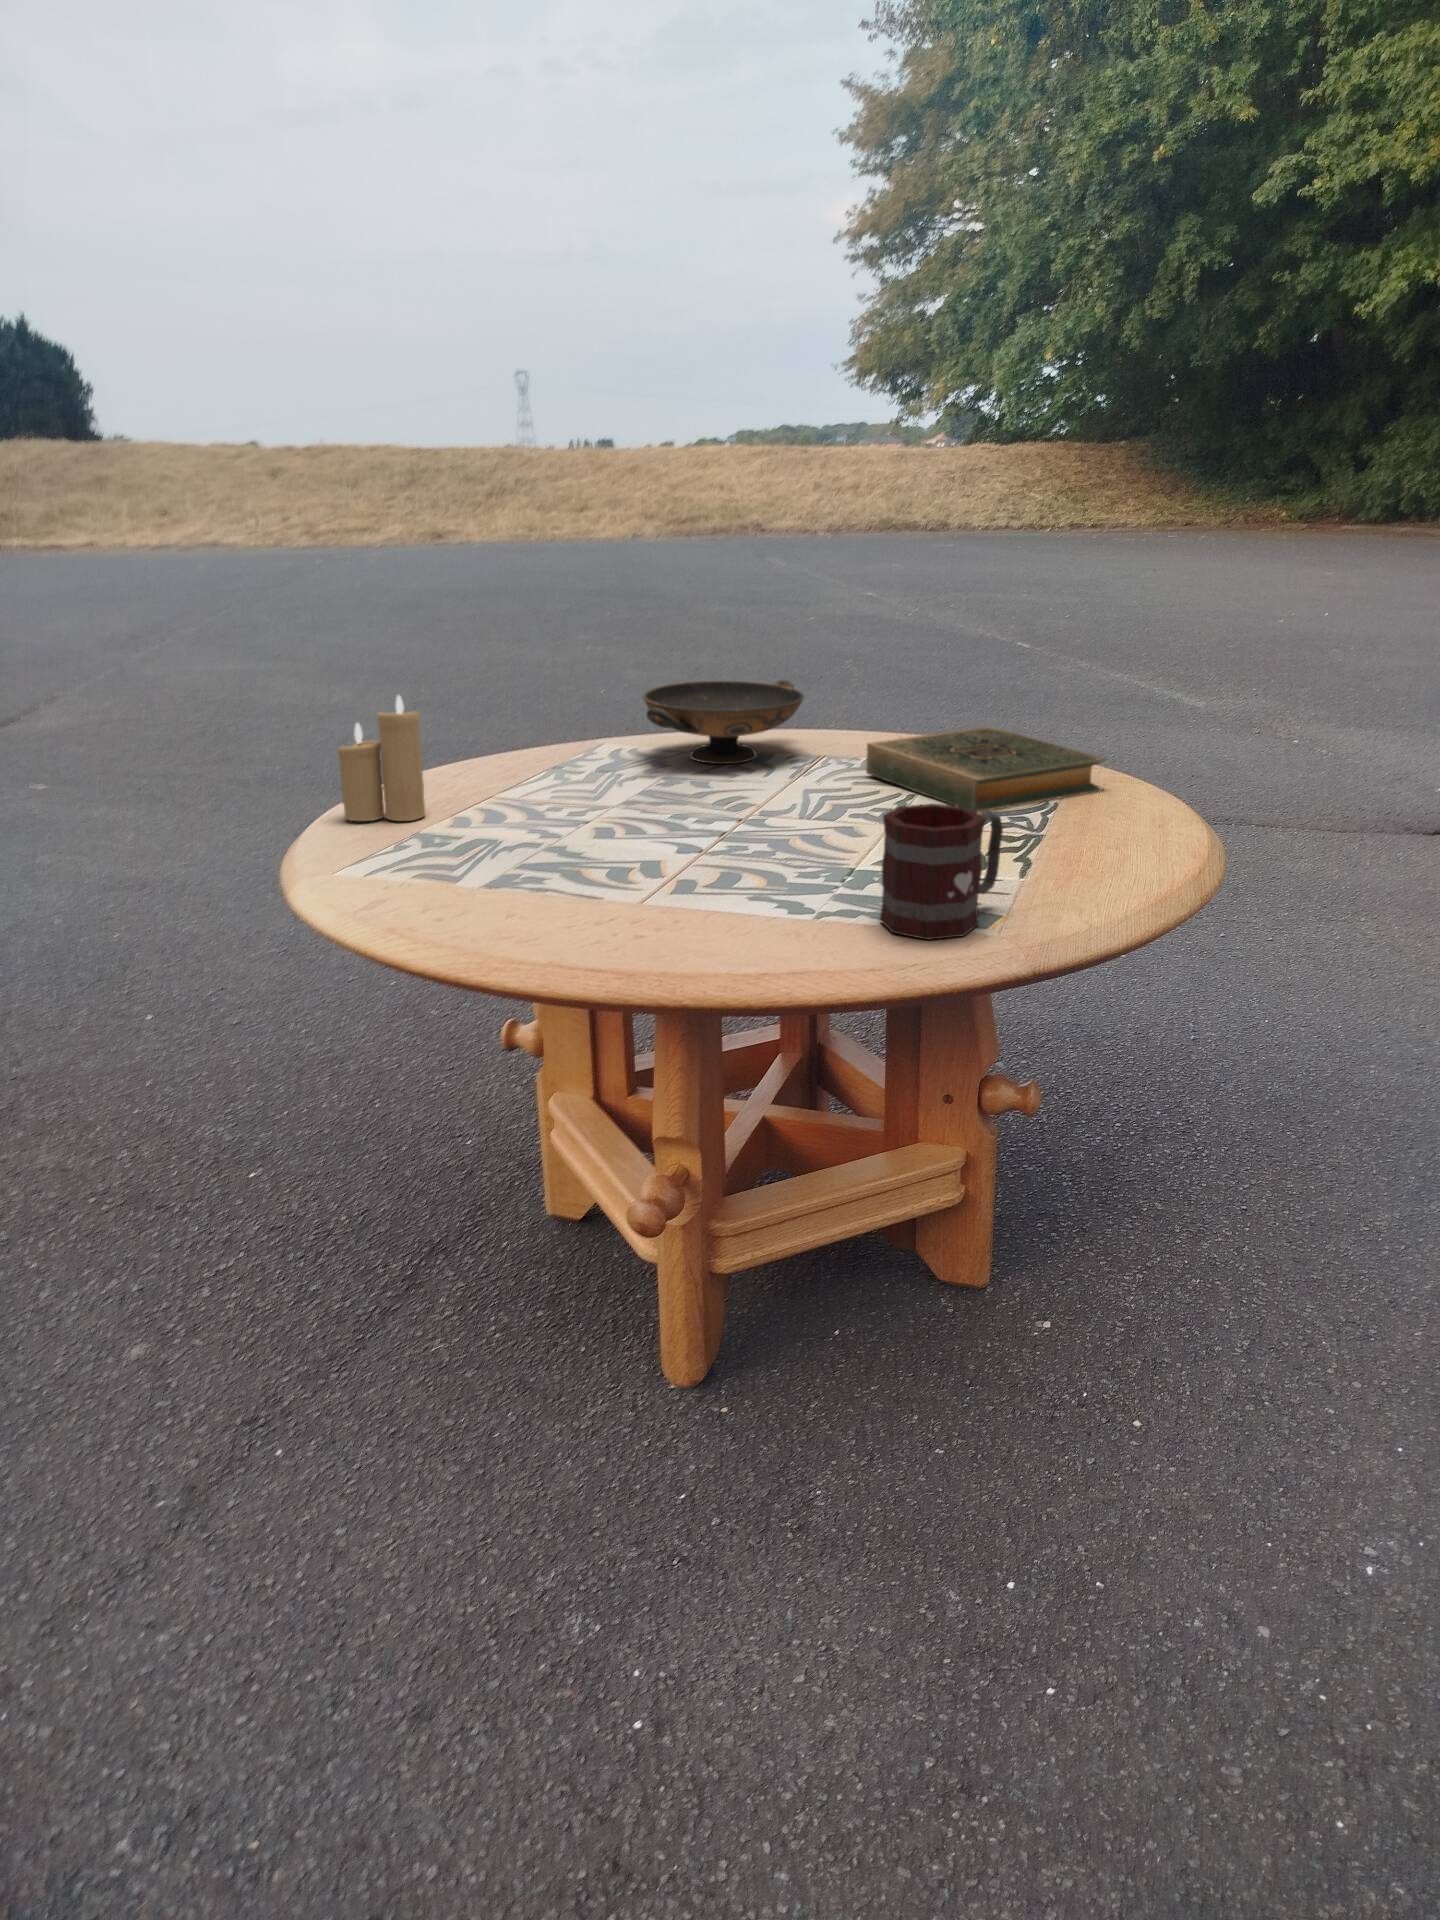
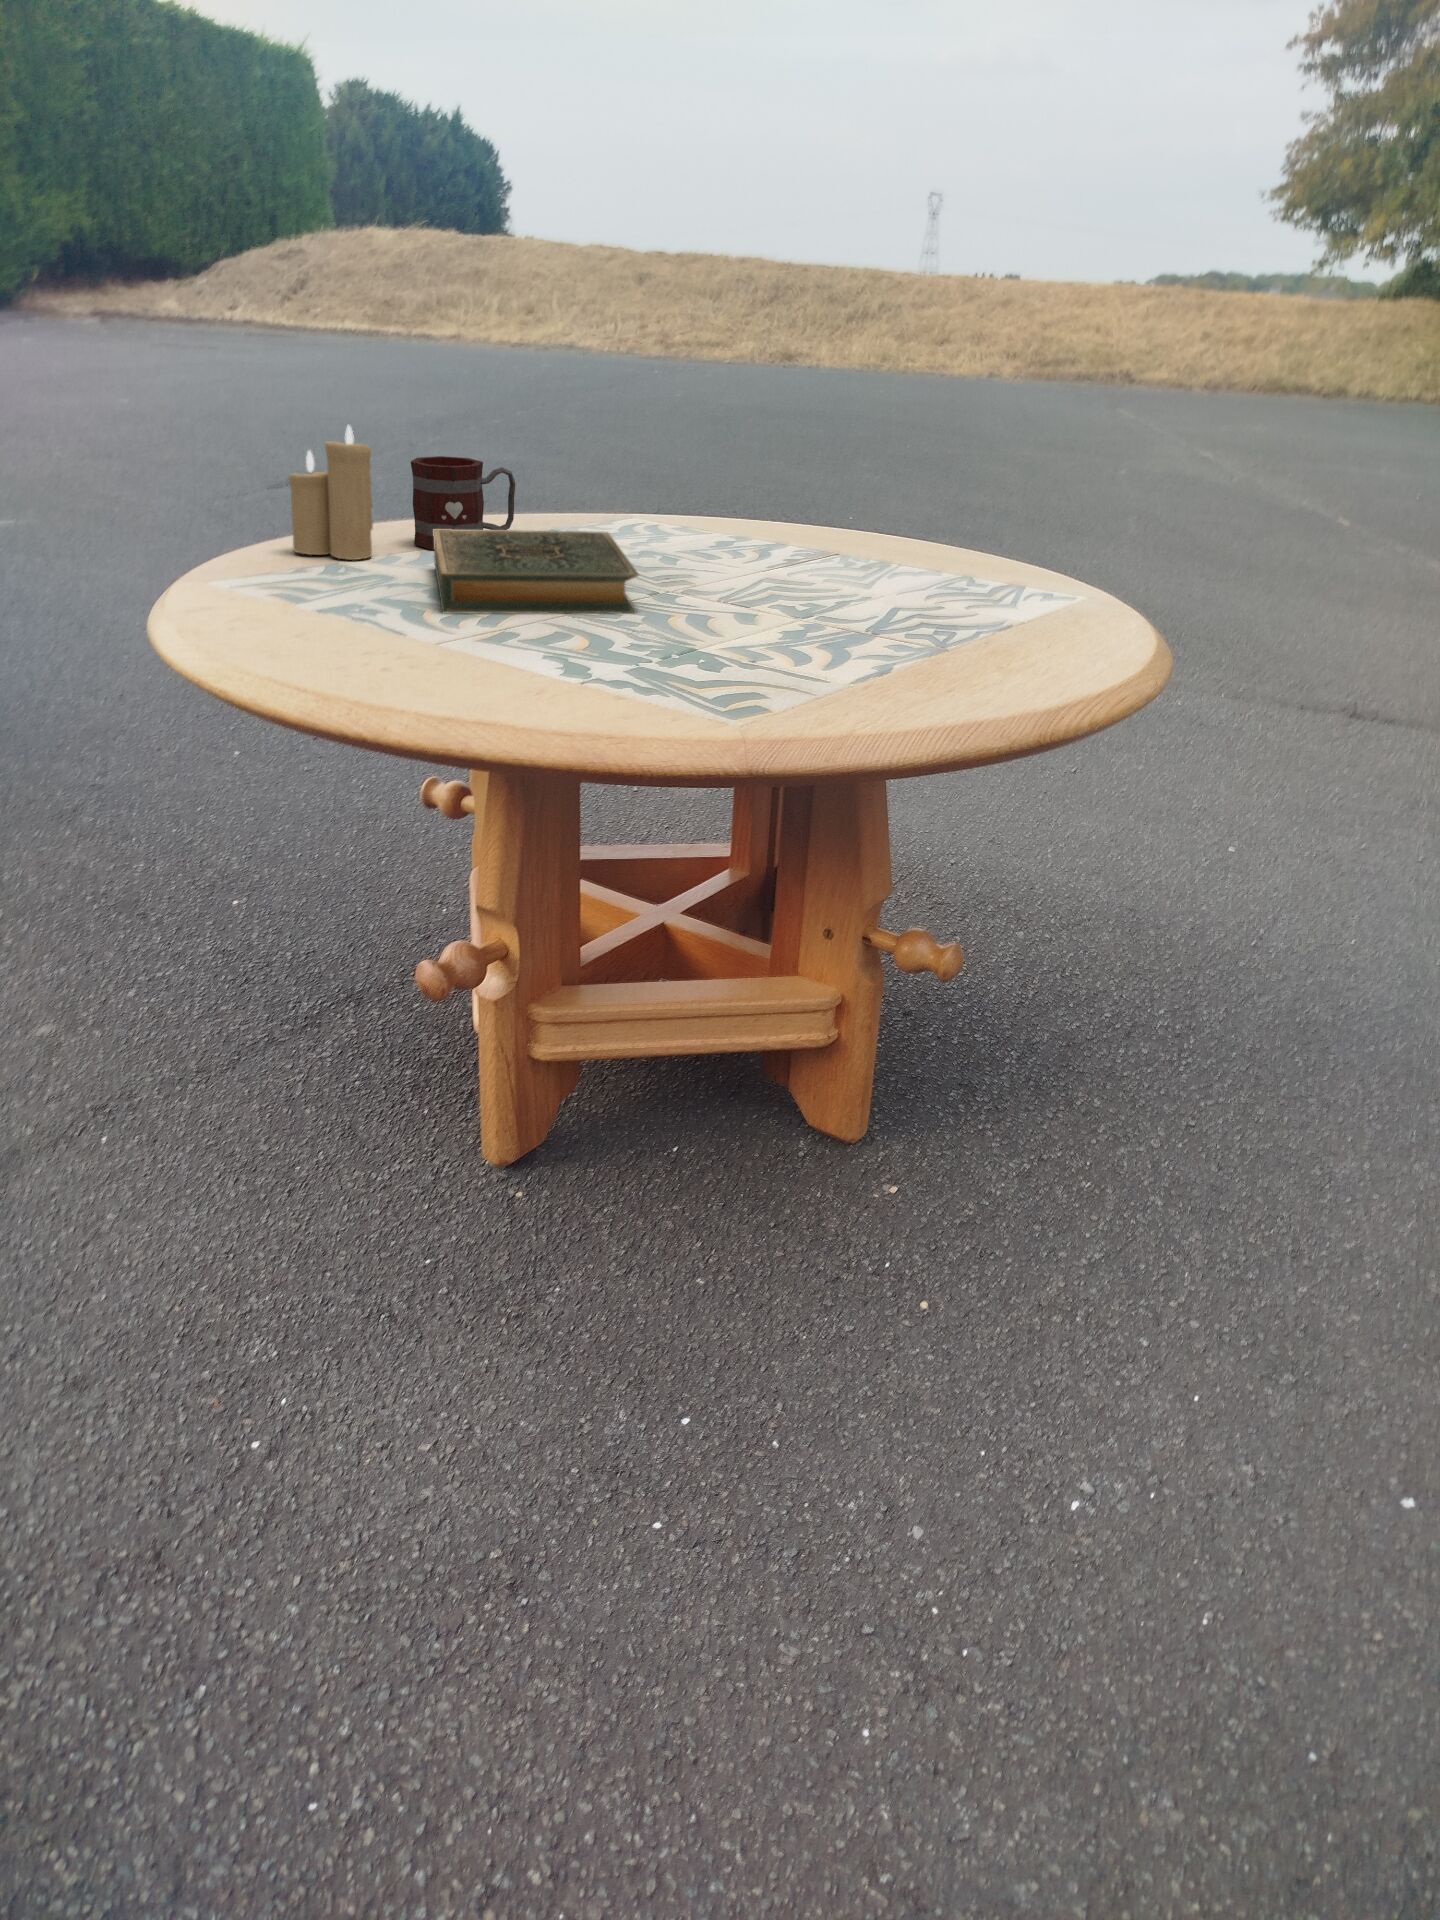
decorative bowl: present [643,680,804,764] -> none [636,463,829,554]
hardback book: present [866,727,1106,813] -> present [433,529,639,614]
mug: present [880,804,1003,940] -> present [411,456,515,550]

